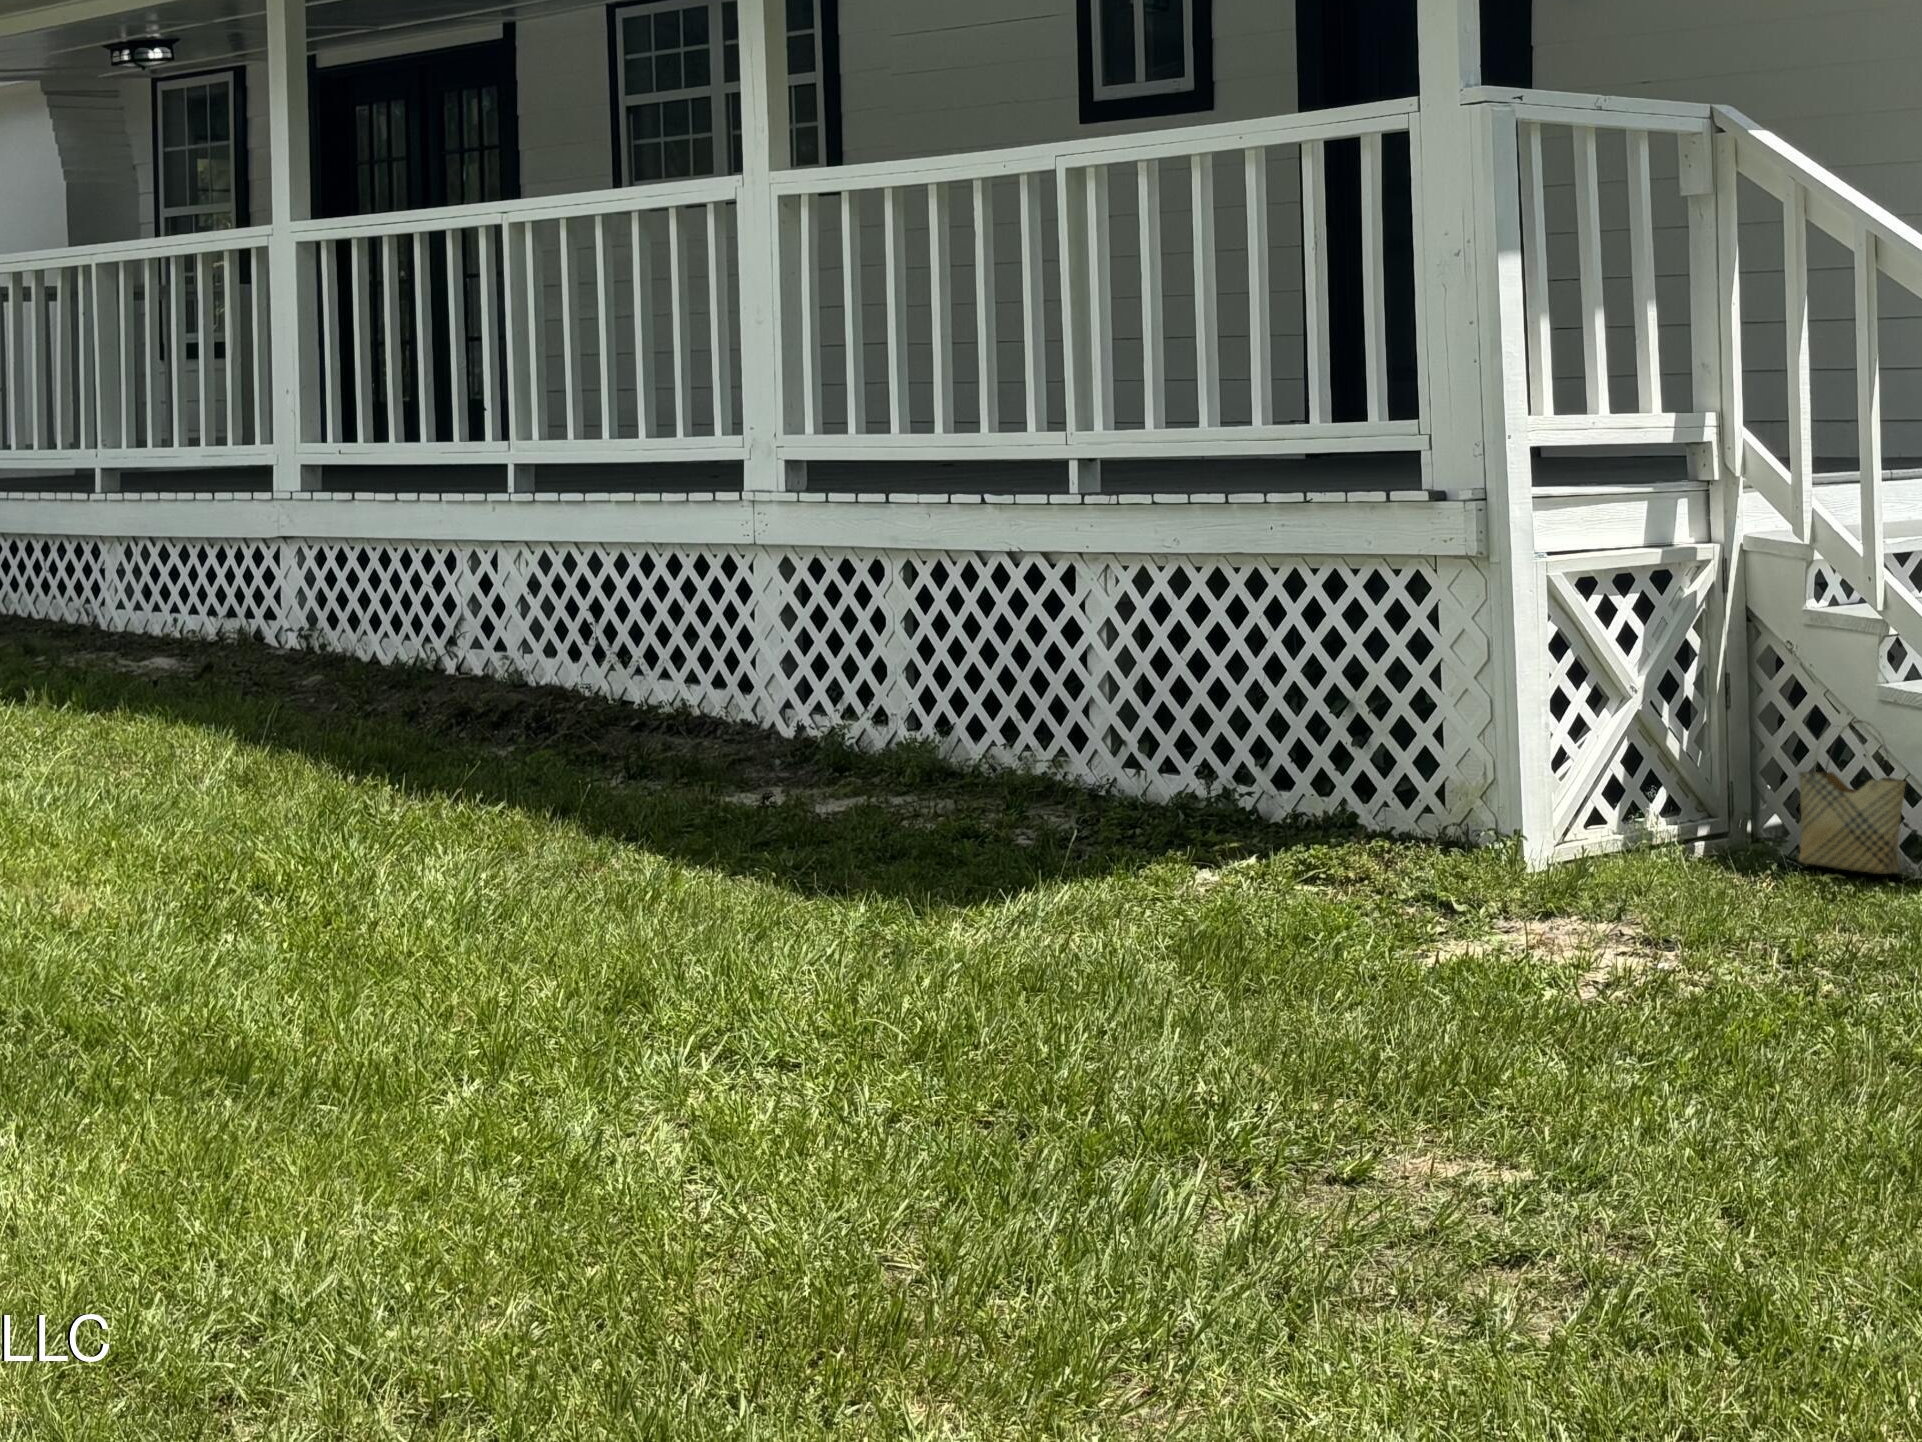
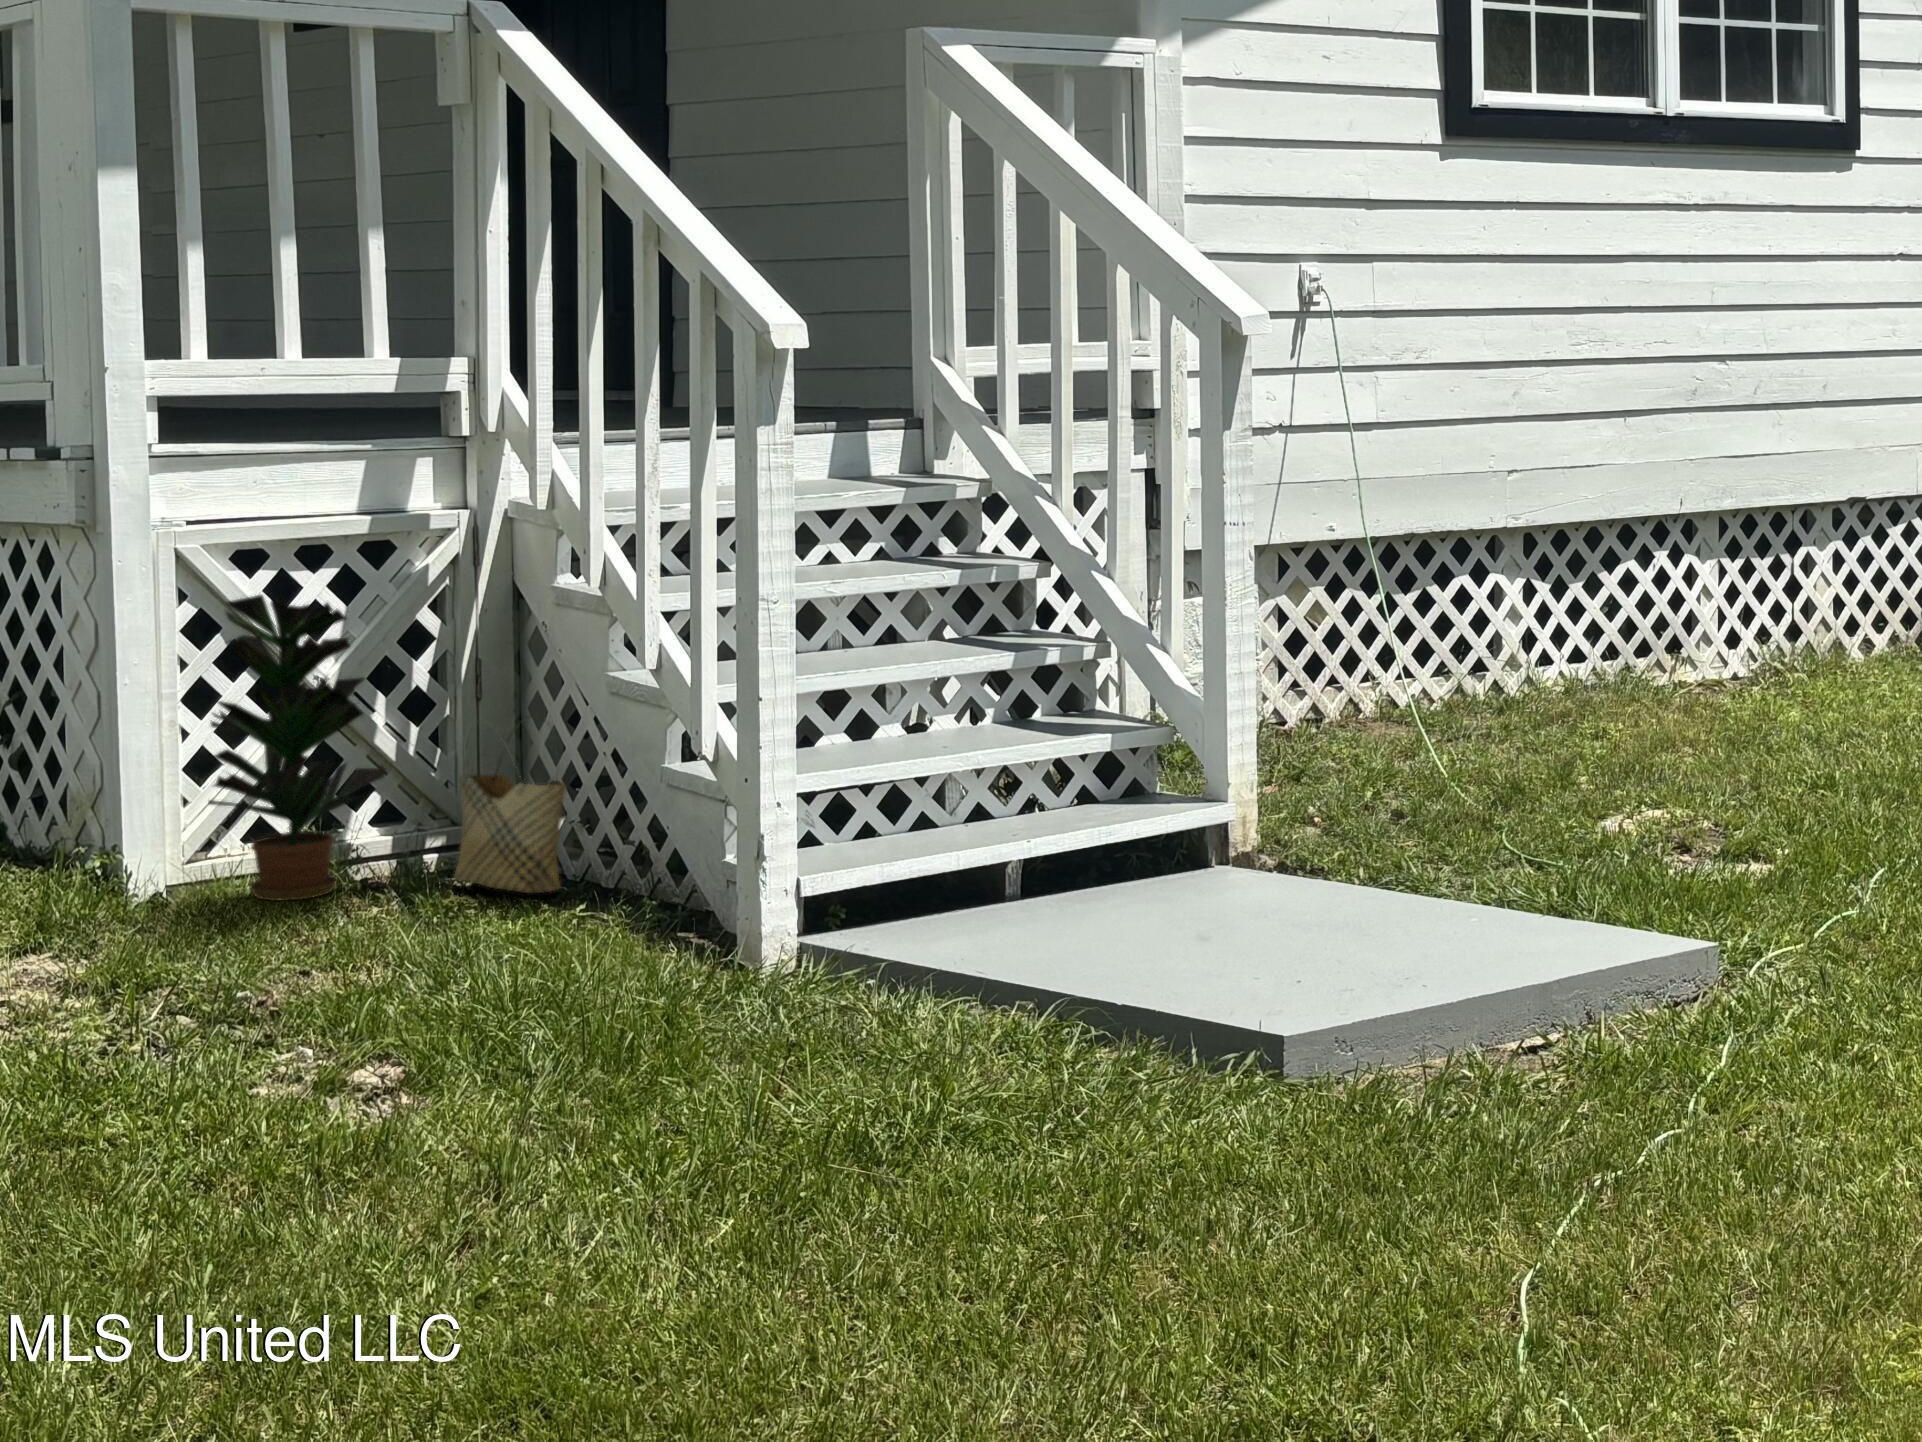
potted plant: none [1584,614,1748,878] -> present [208,593,386,901]

